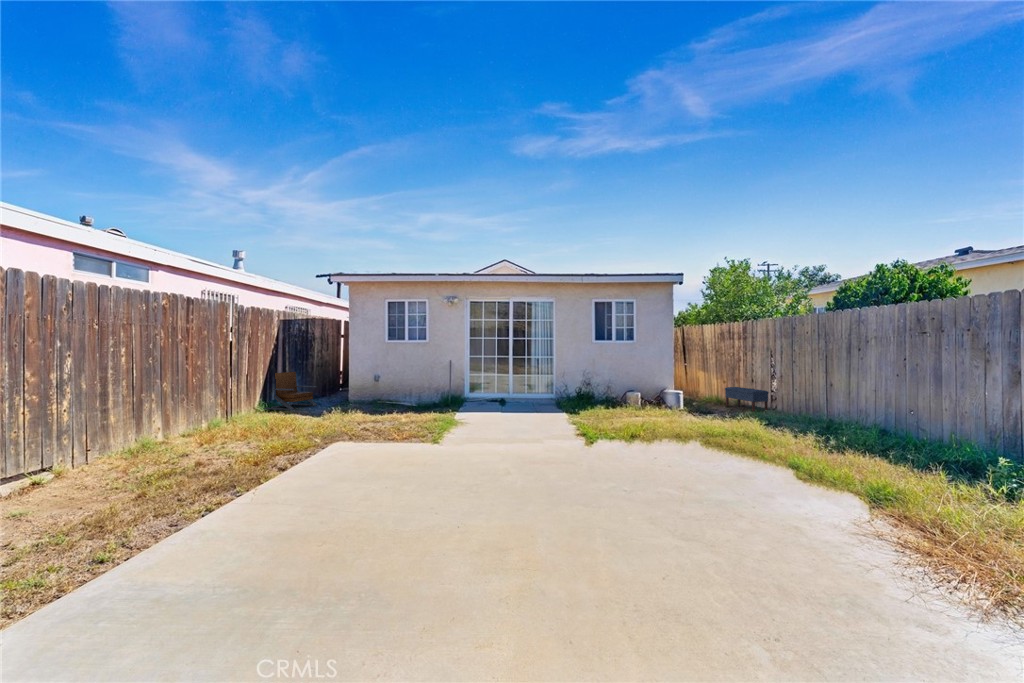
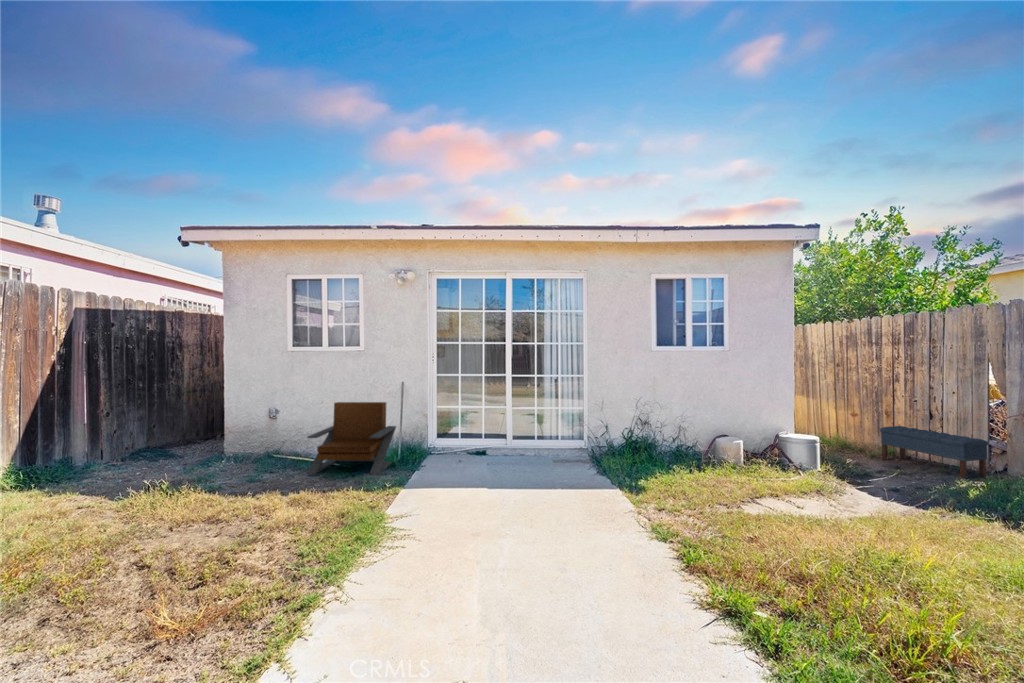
lounge chair: present [264,372,317,410] -> present [307,402,396,474]

